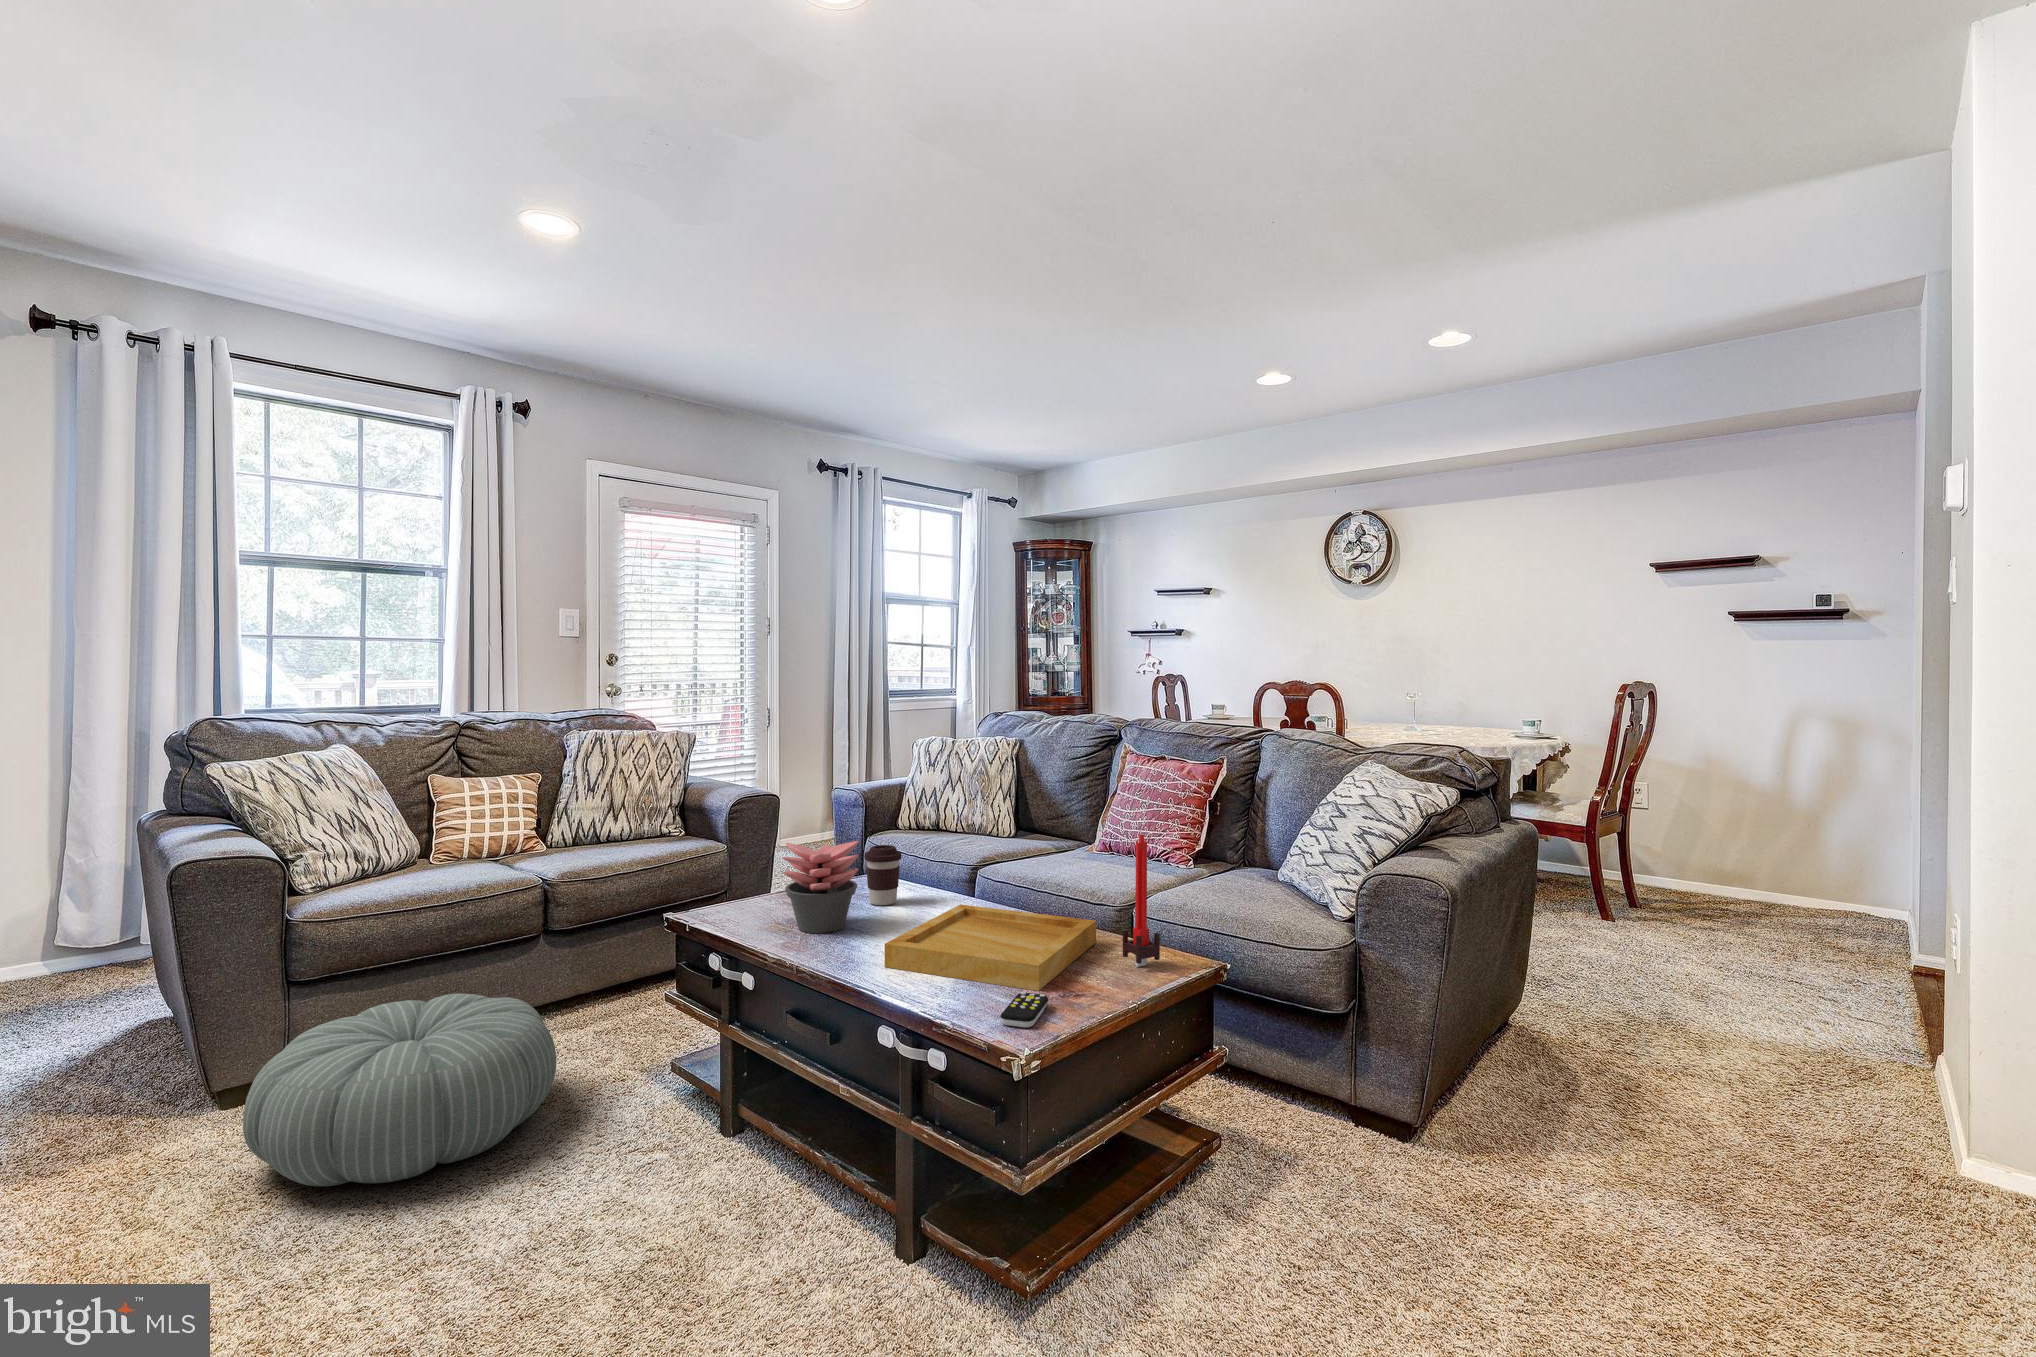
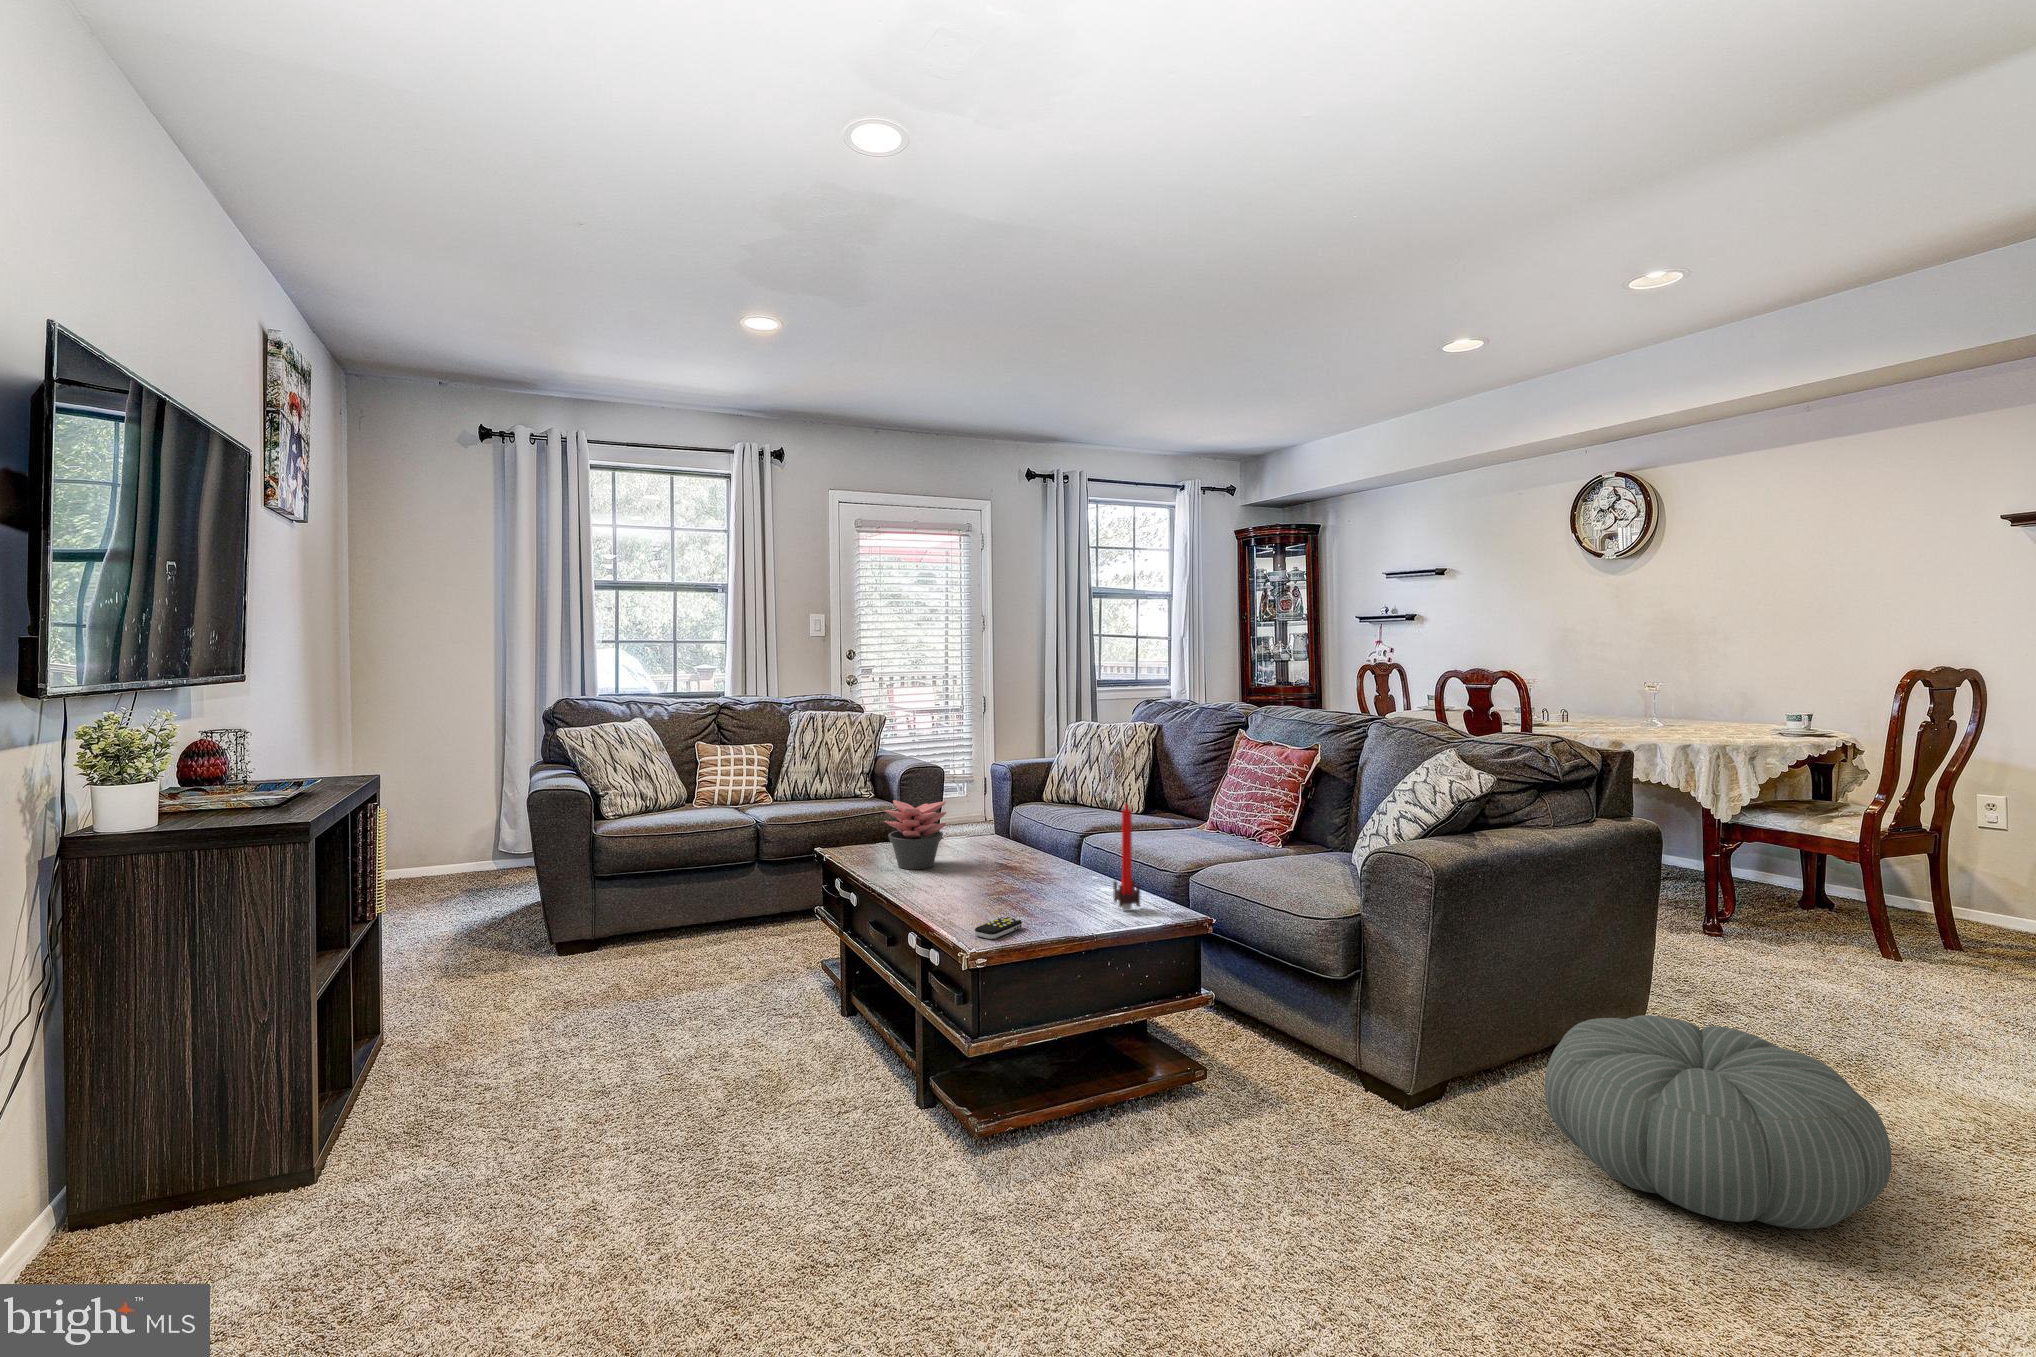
coffee cup: present [864,845,902,905] -> none [963,807,992,855]
tray: present [885,904,1096,991] -> none [933,856,1111,919]
pouf: present [243,994,557,1187] -> present [1545,1015,1892,1229]

